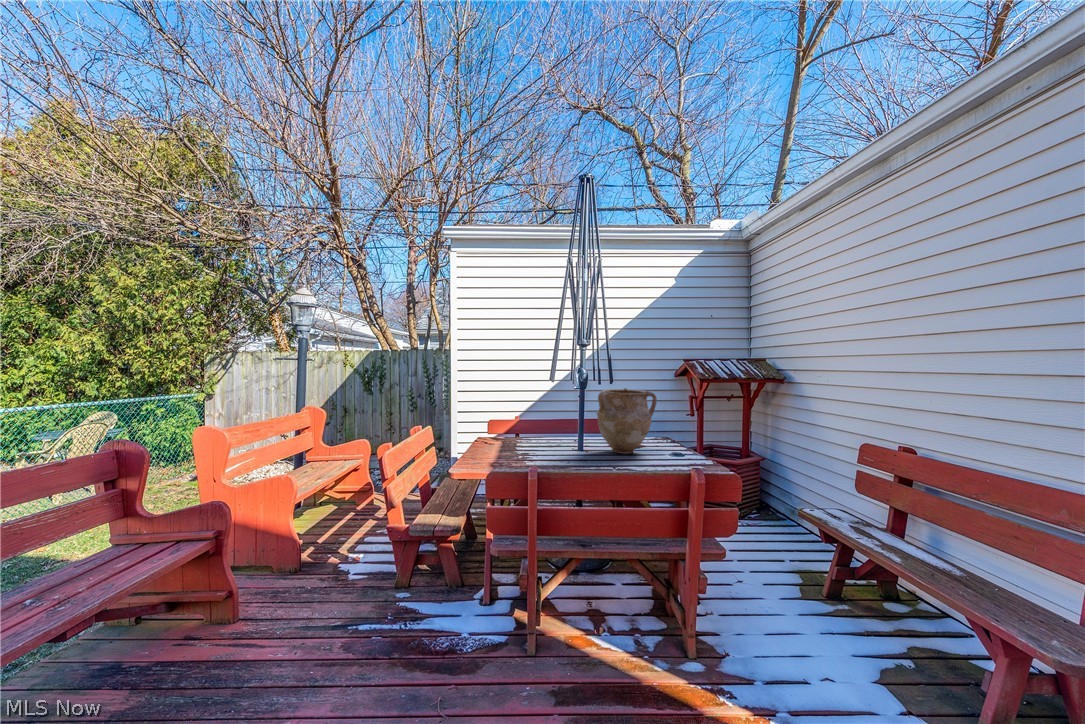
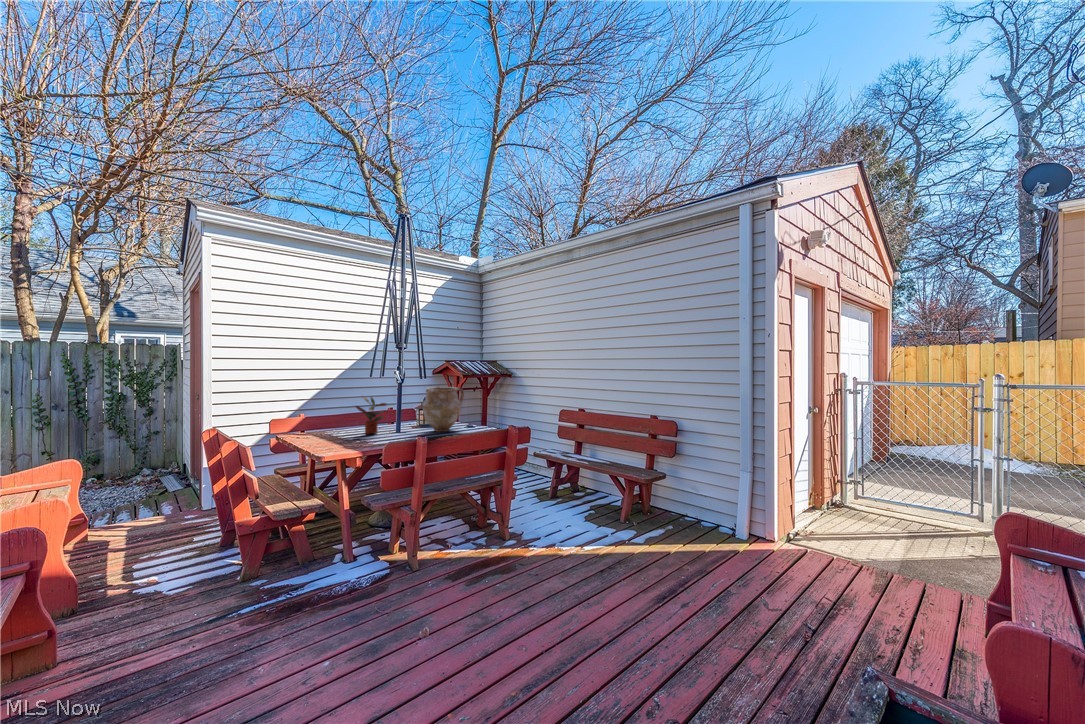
potted plant: none [524,394,564,444] -> present [356,397,386,434]

